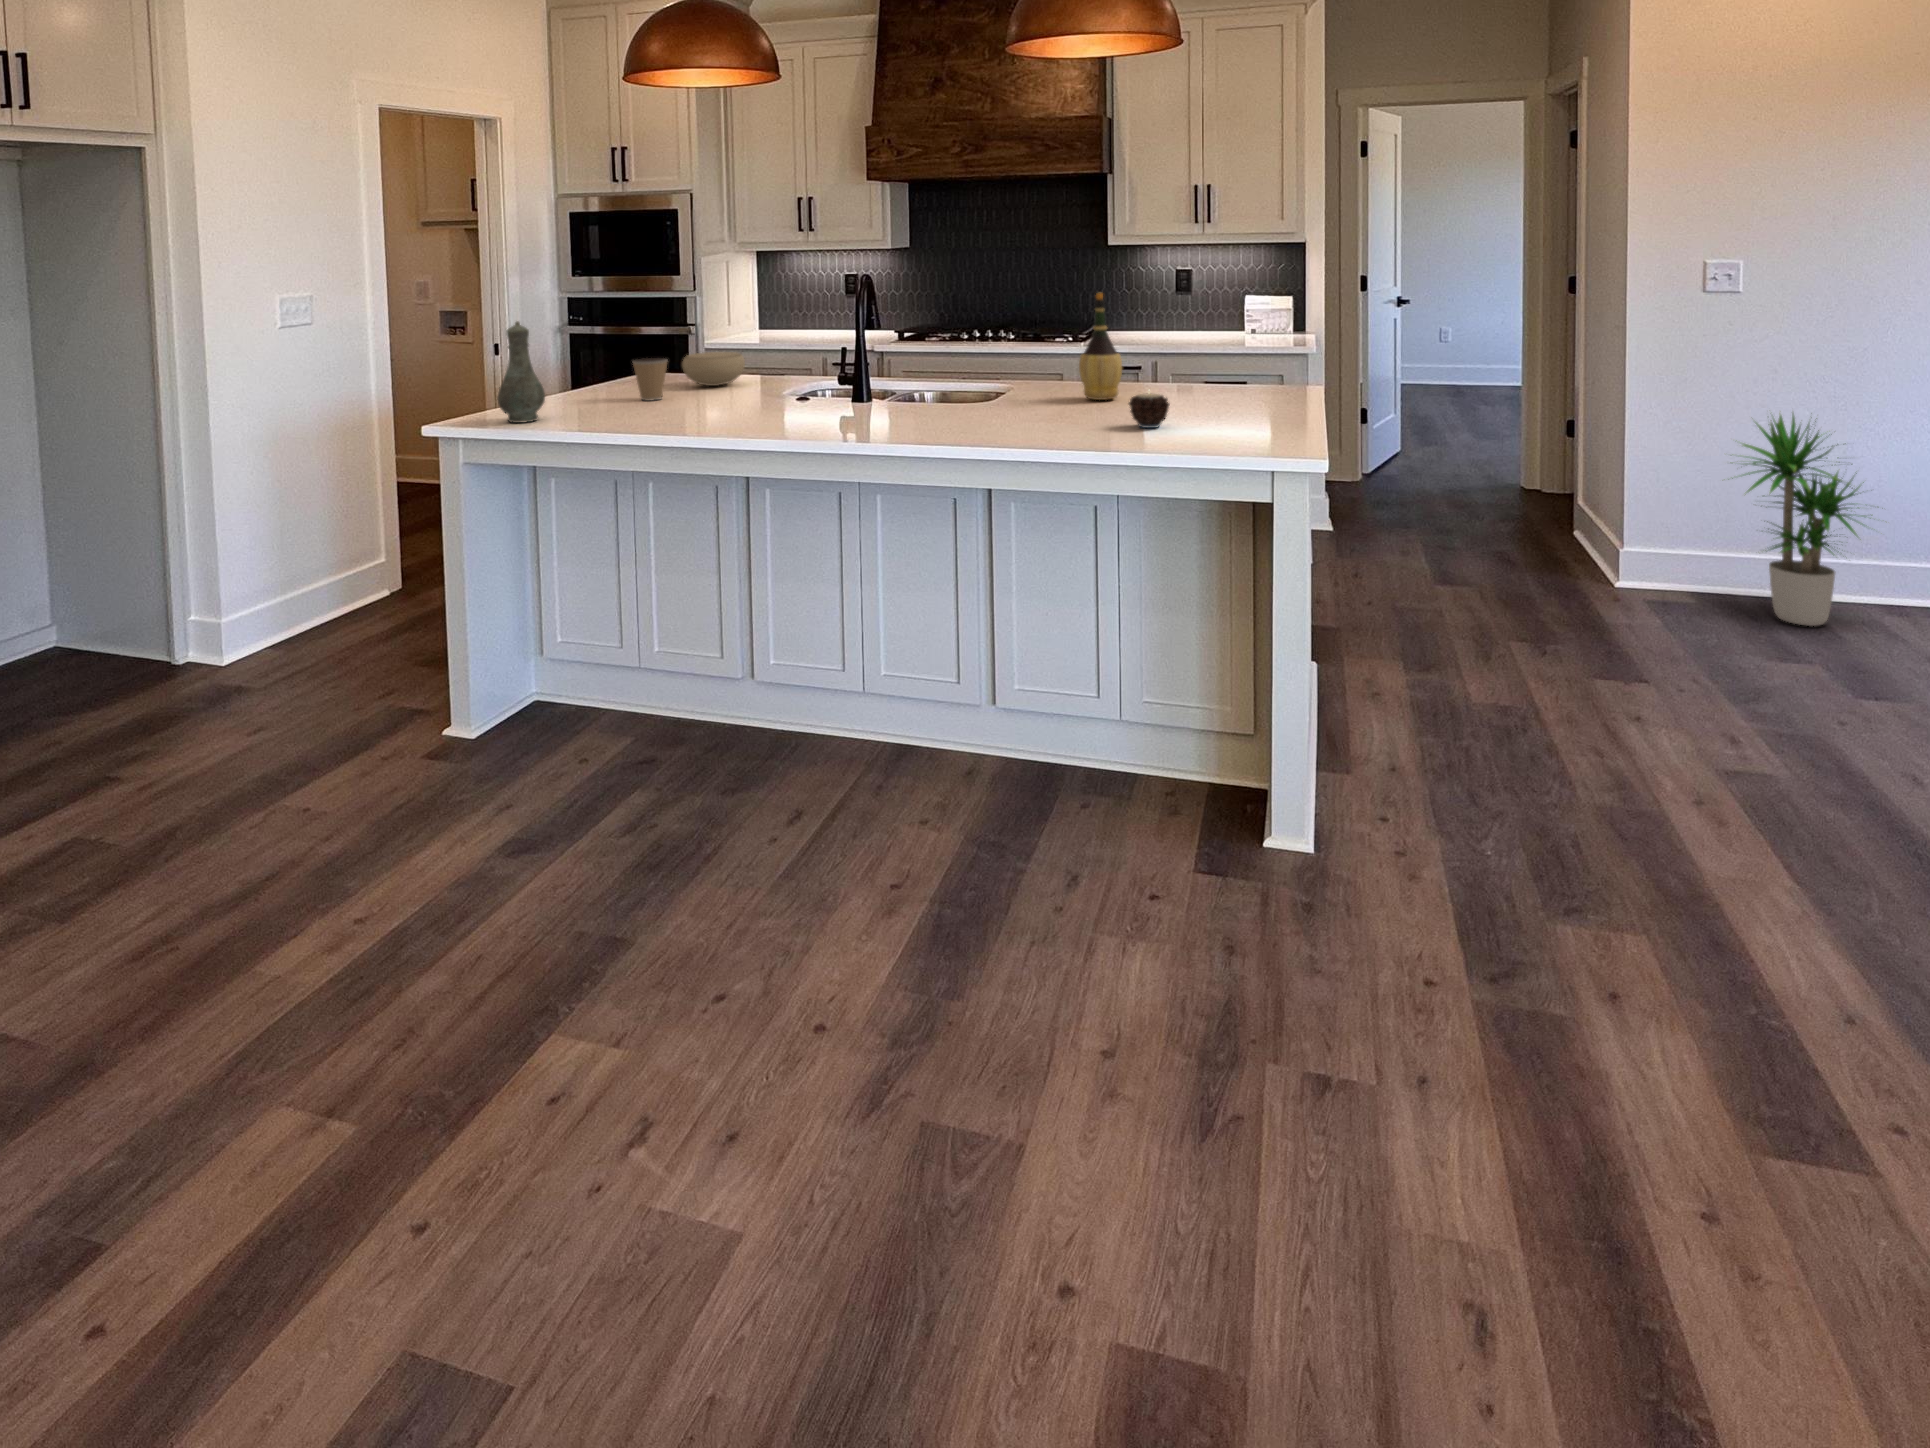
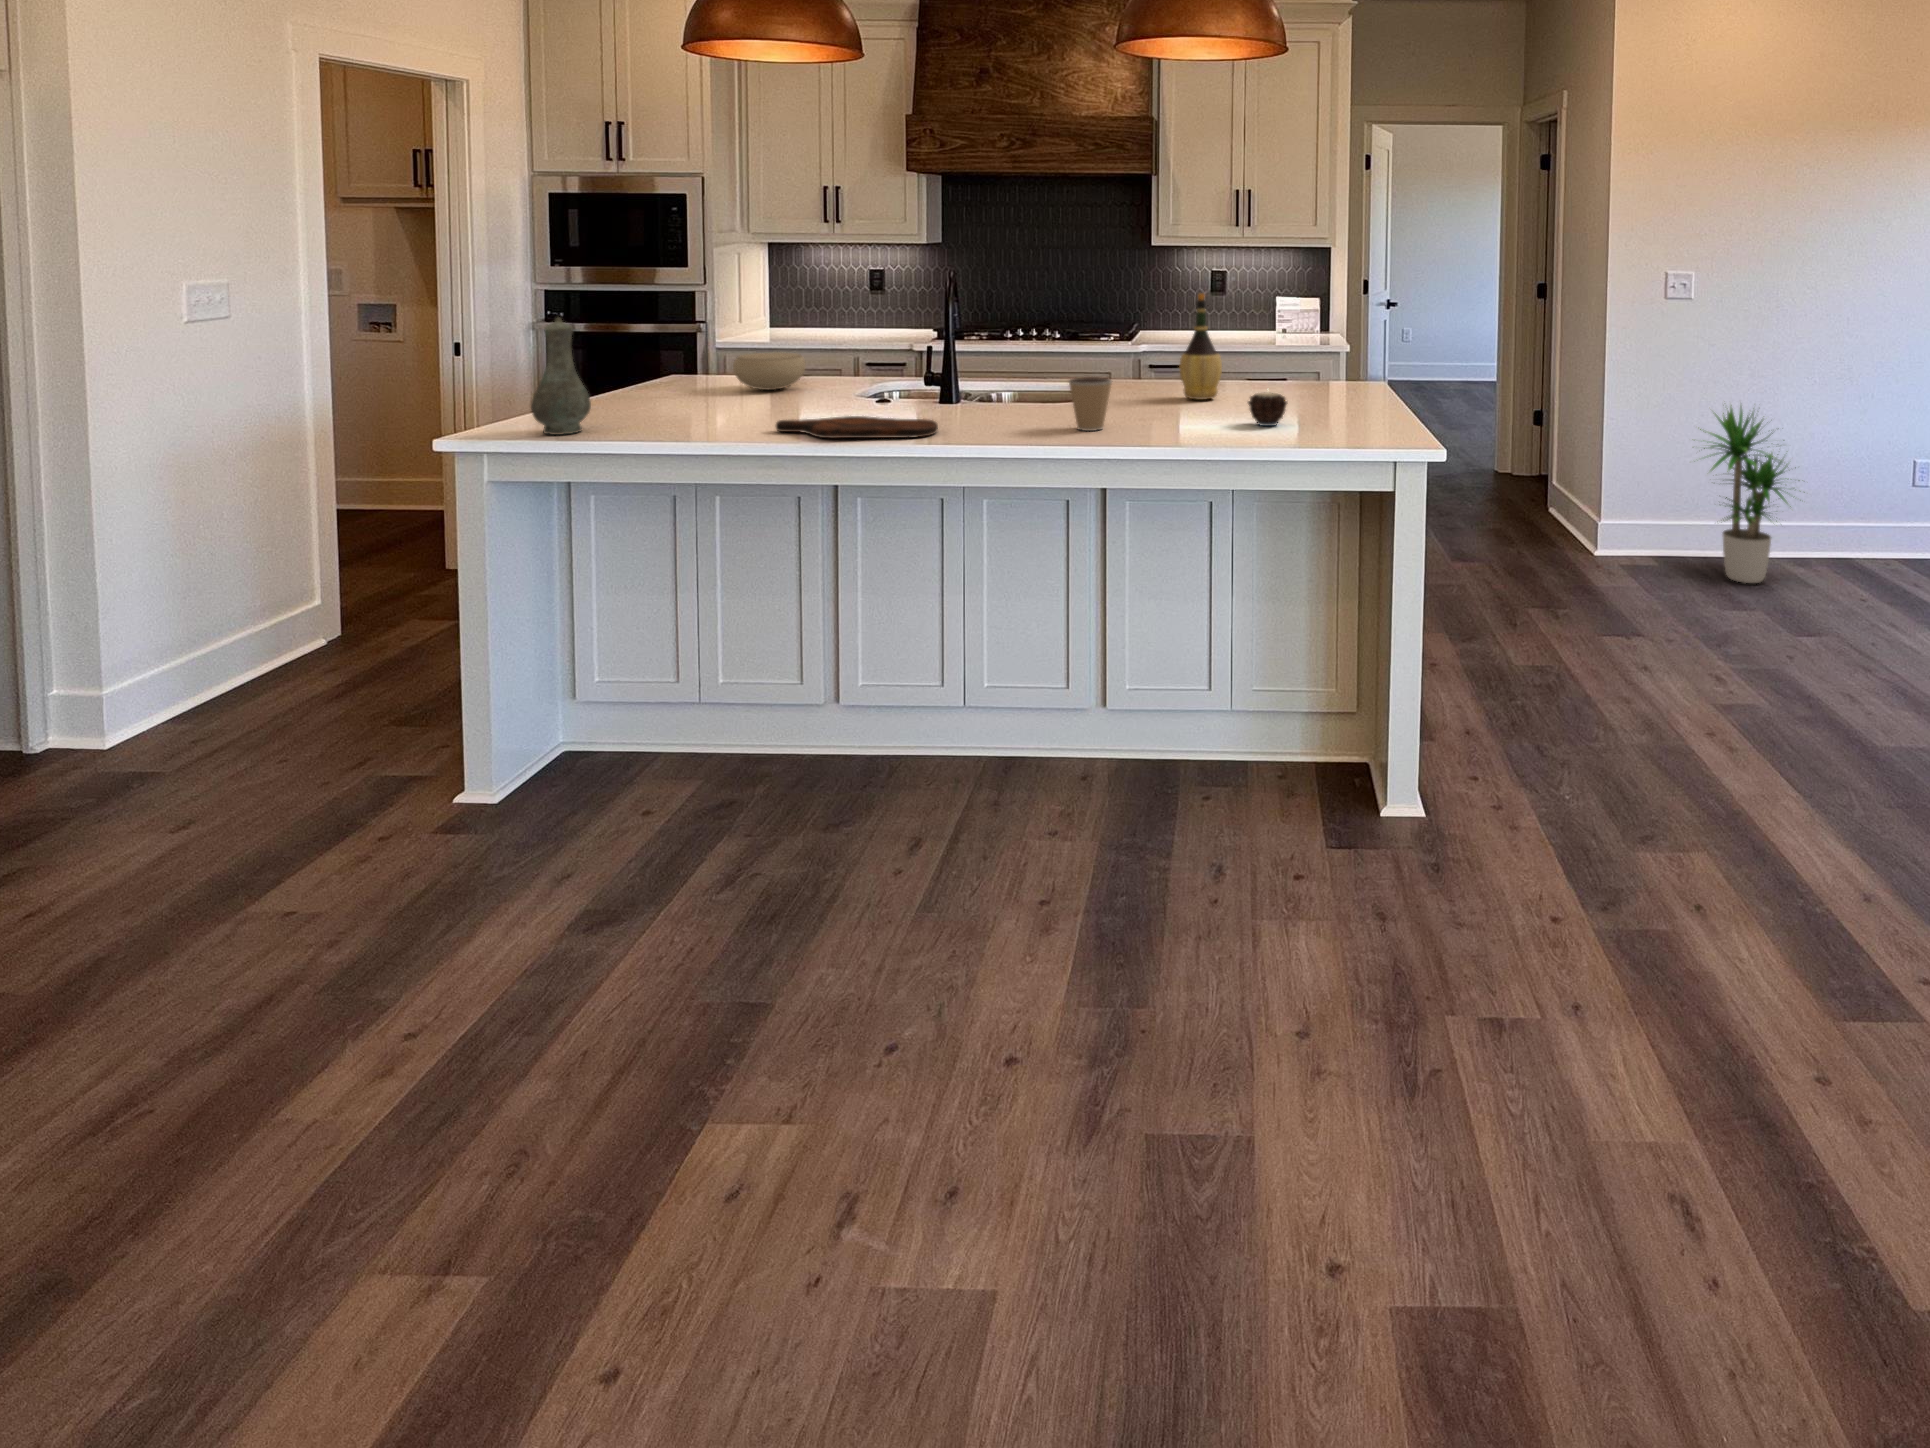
coffee cup: present [633,358,668,401] -> present [1069,377,1112,431]
cutting board: none [689,411,827,432] -> present [776,416,938,438]

